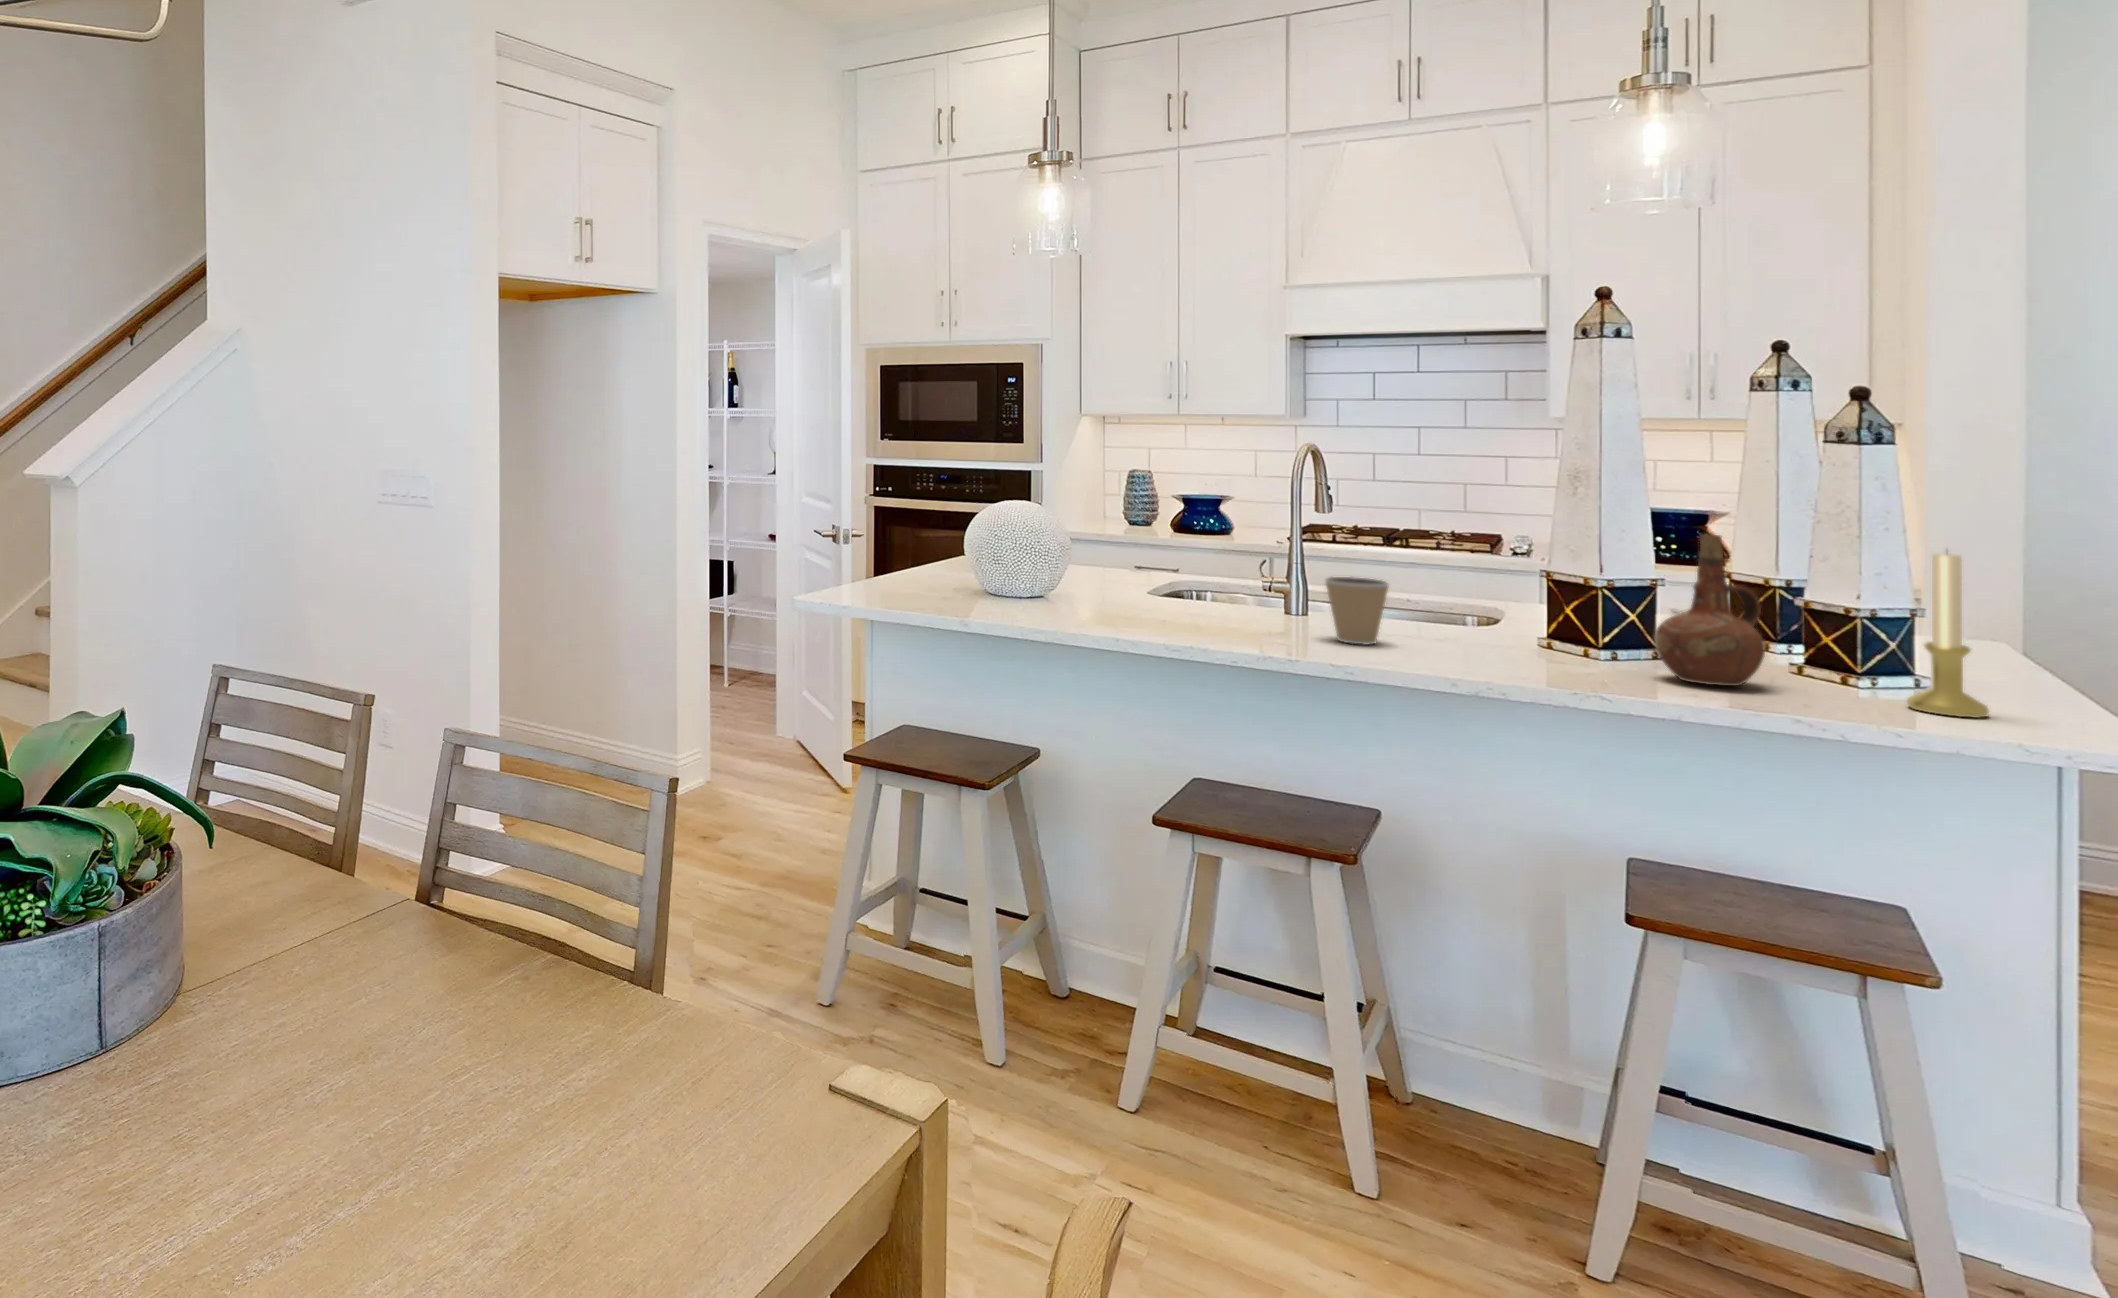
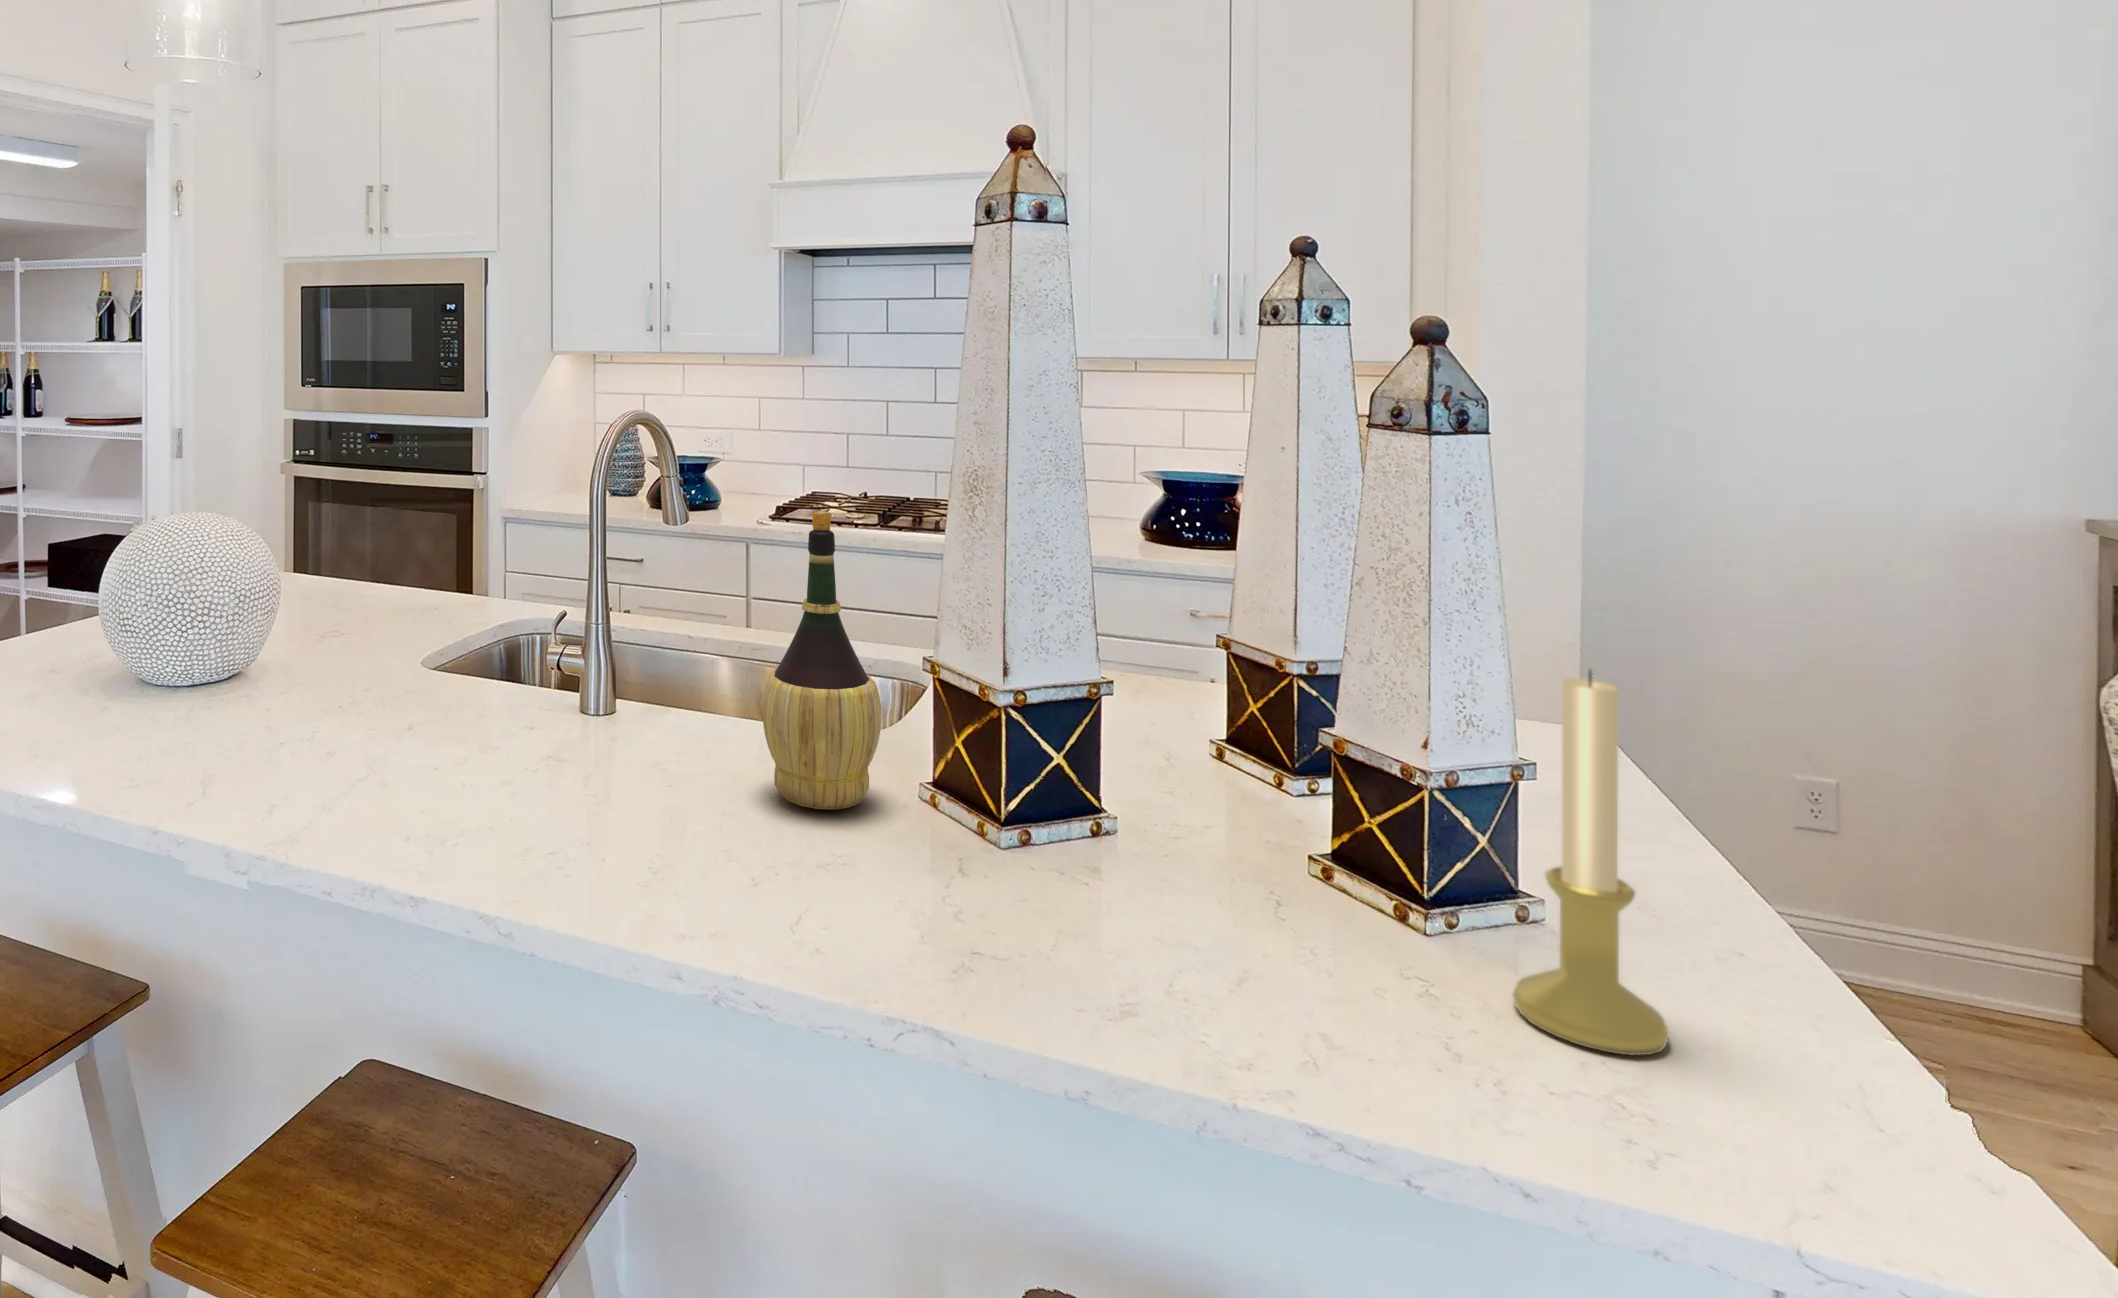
wine bottle: none [1438,491,1515,647] -> present [763,511,881,809]
ceramic pitcher: present [1654,534,1765,686] -> none [1075,618,1263,945]
coffee cup: present [1325,577,1389,645] -> none [564,673,671,814]

